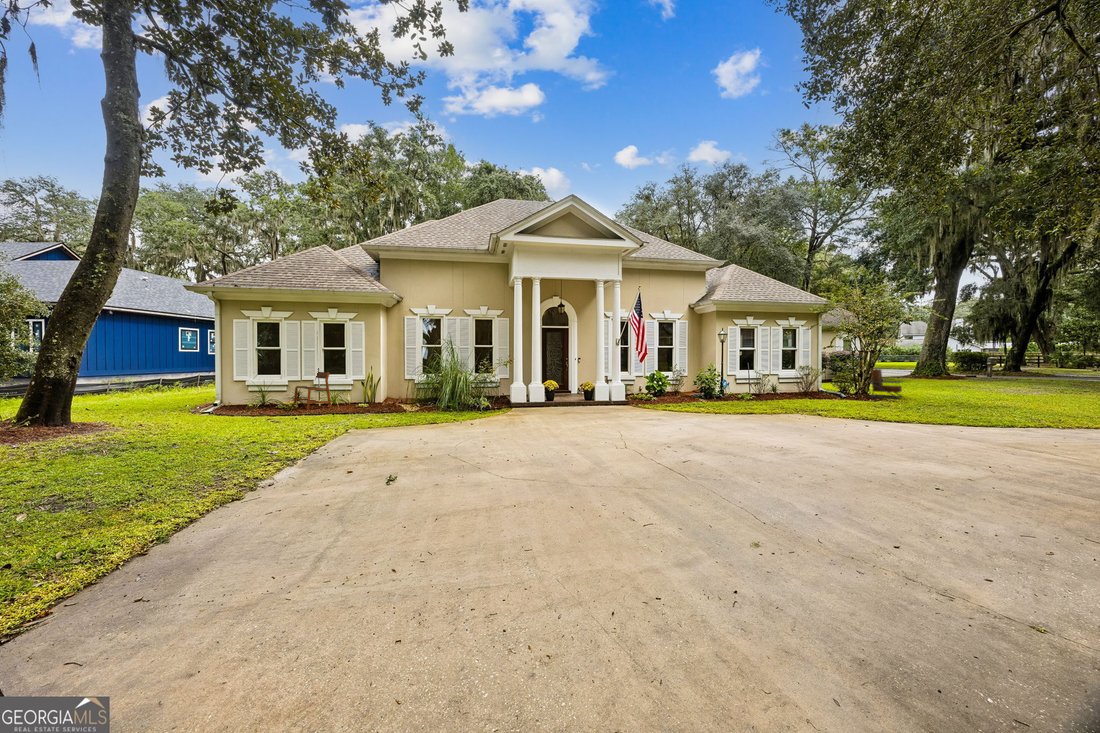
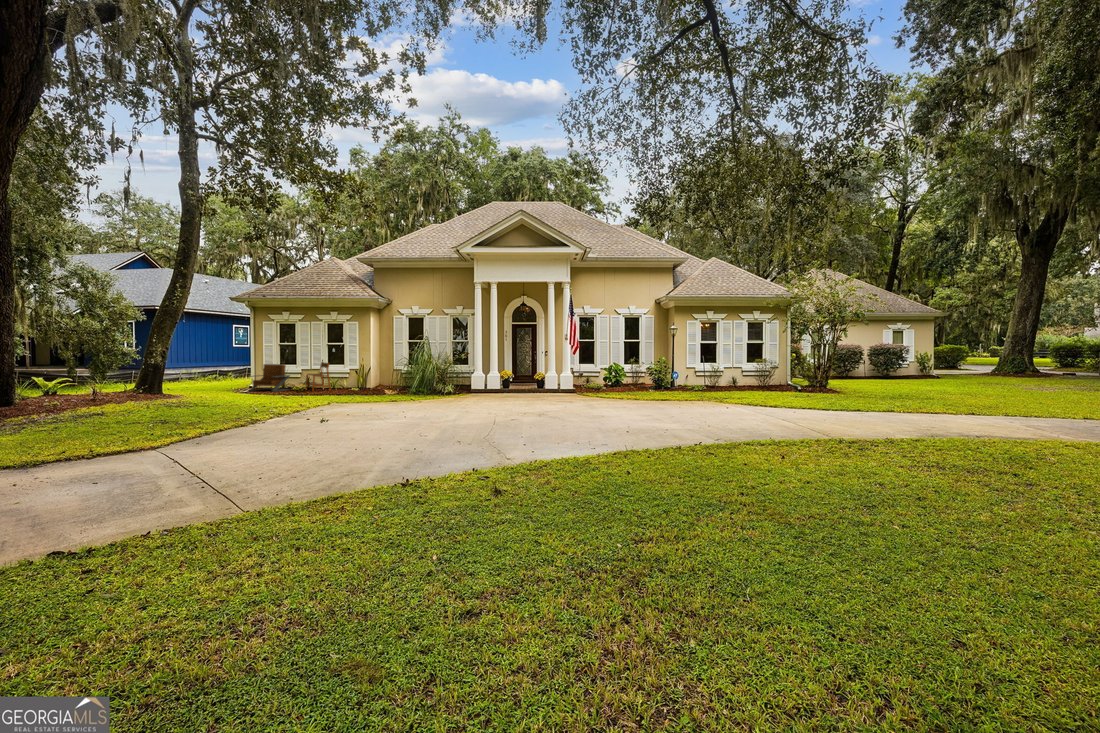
lounge chair: present [868,369,902,399] -> present [250,364,290,392]

